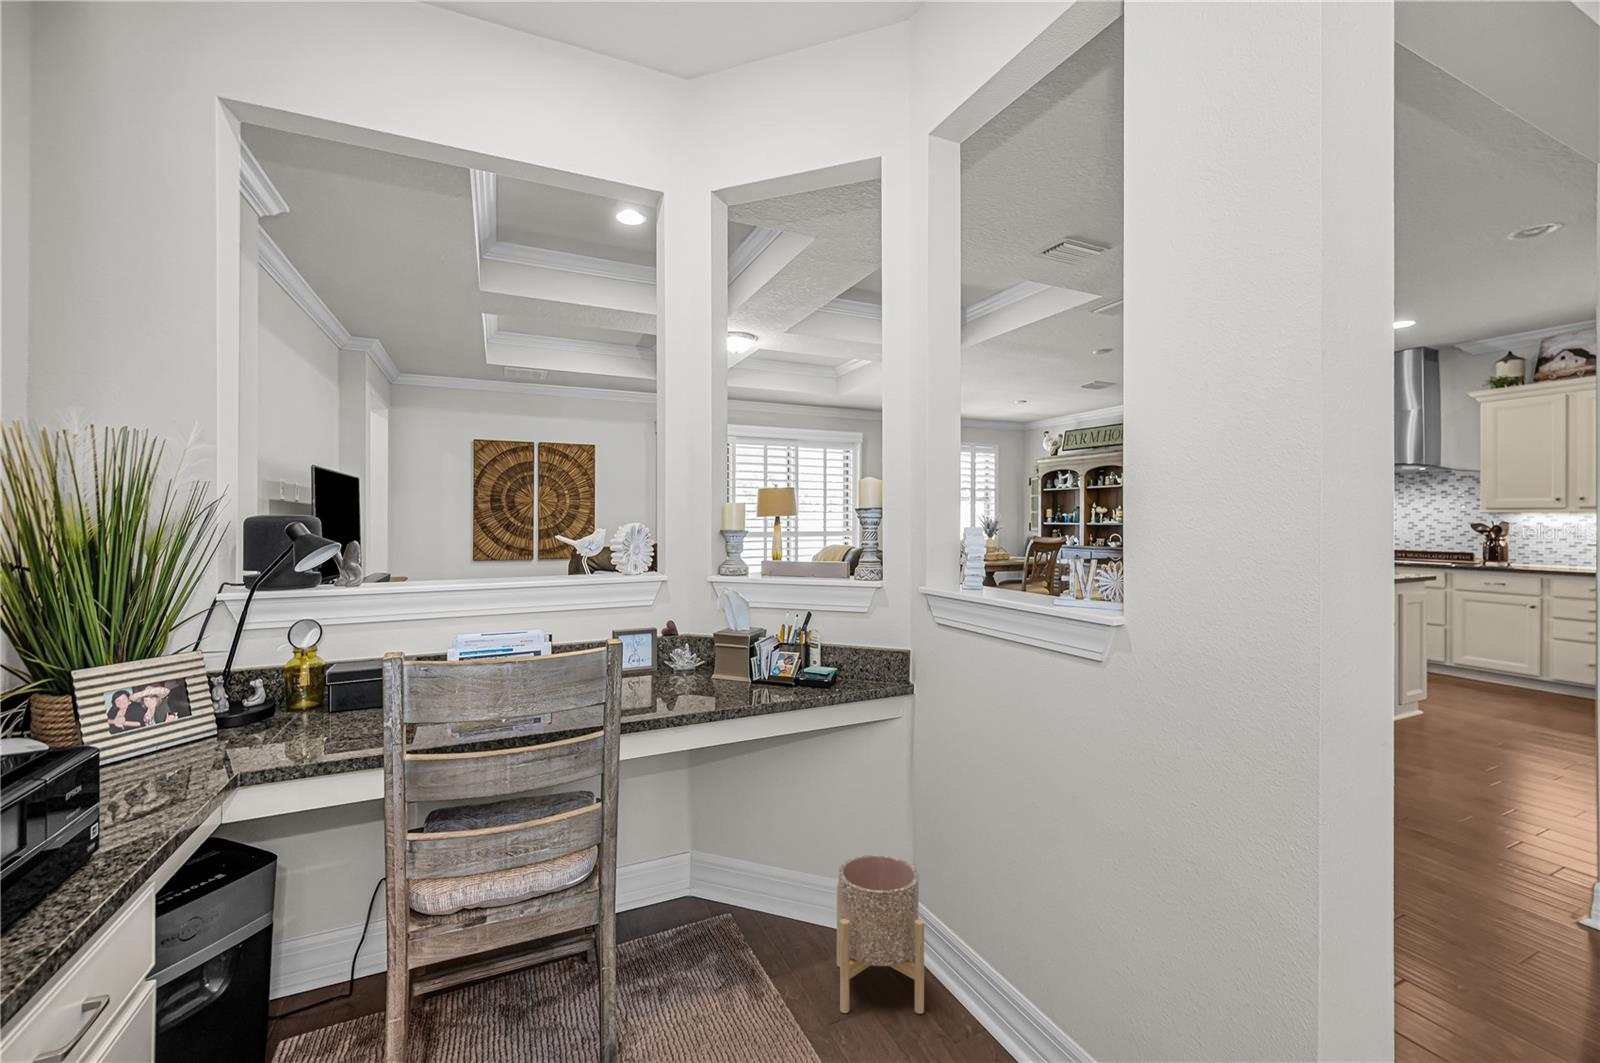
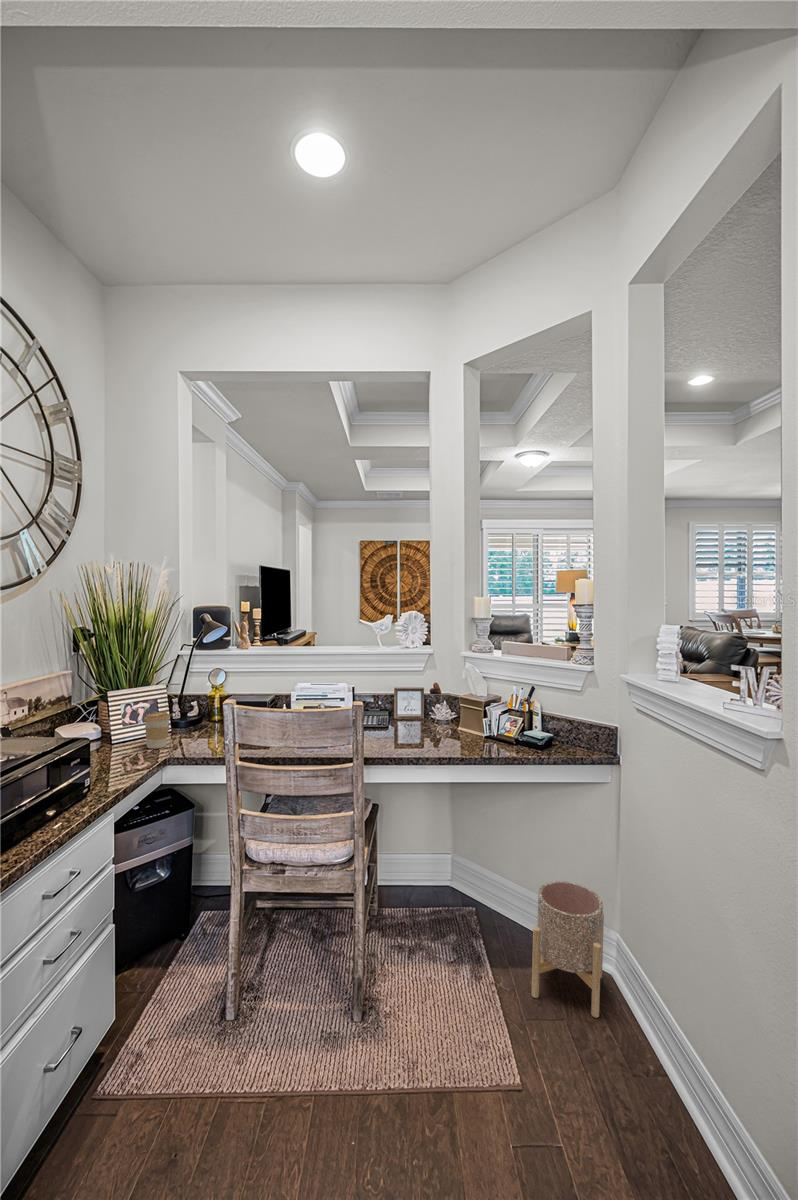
coffee cup: none [171,694,227,763] -> present [144,712,170,749]

